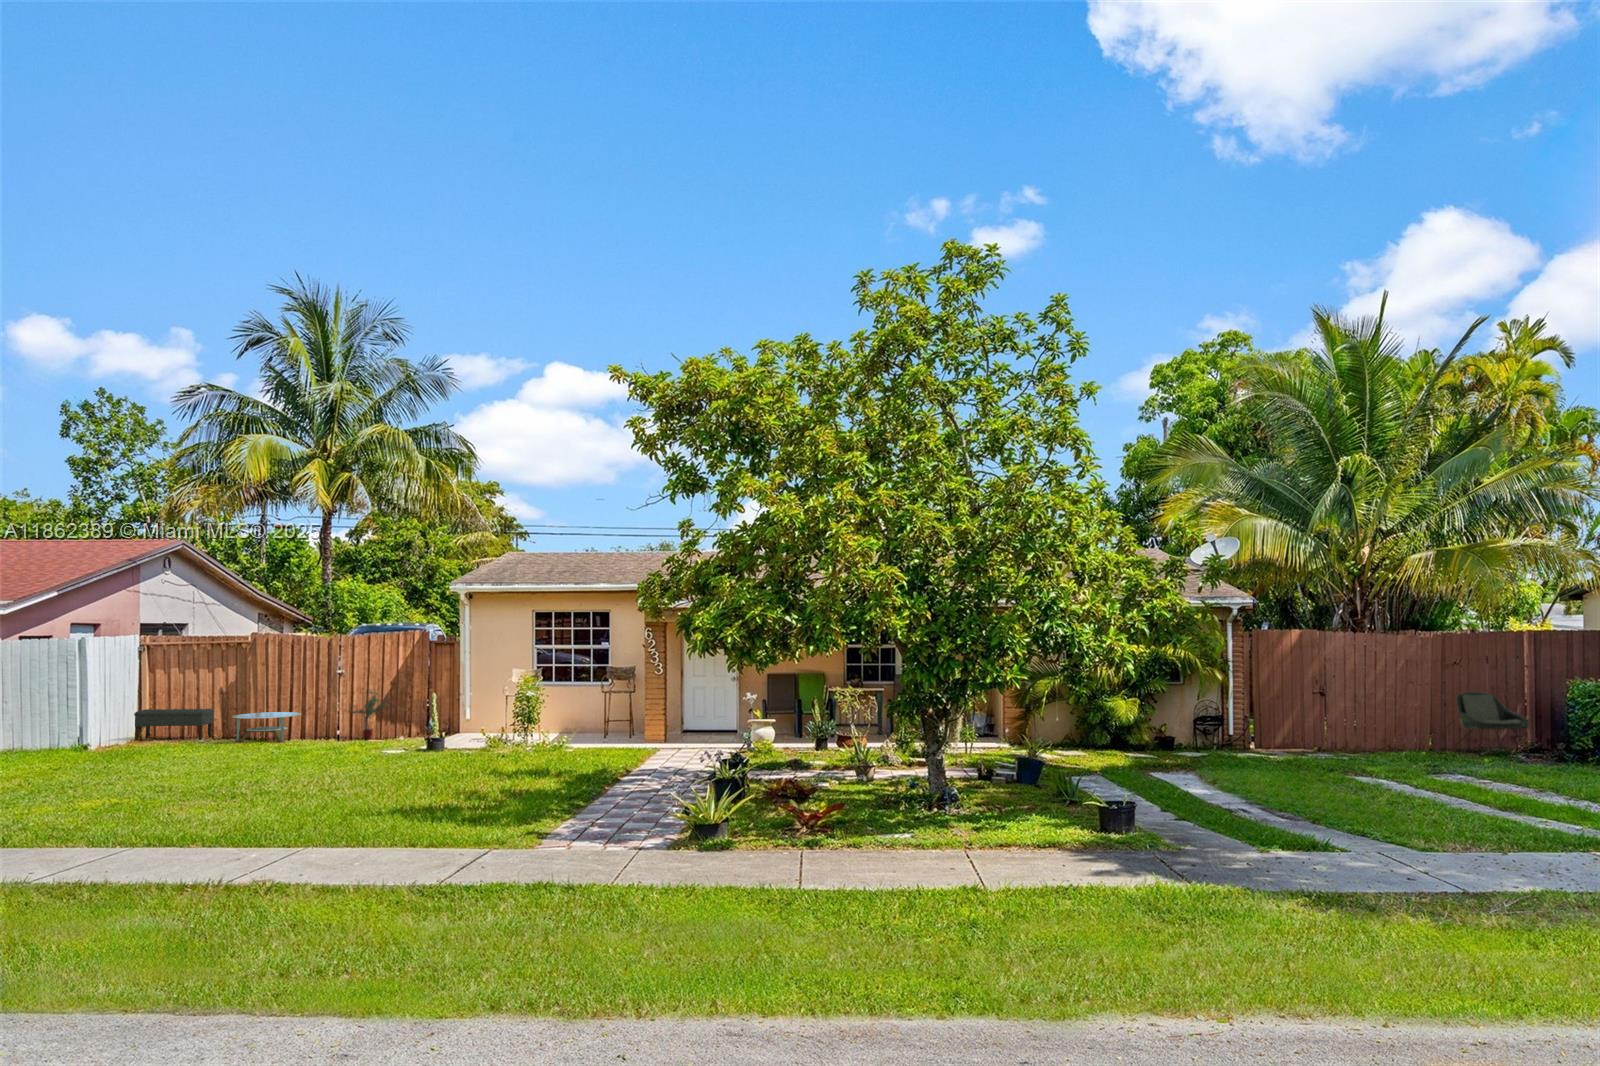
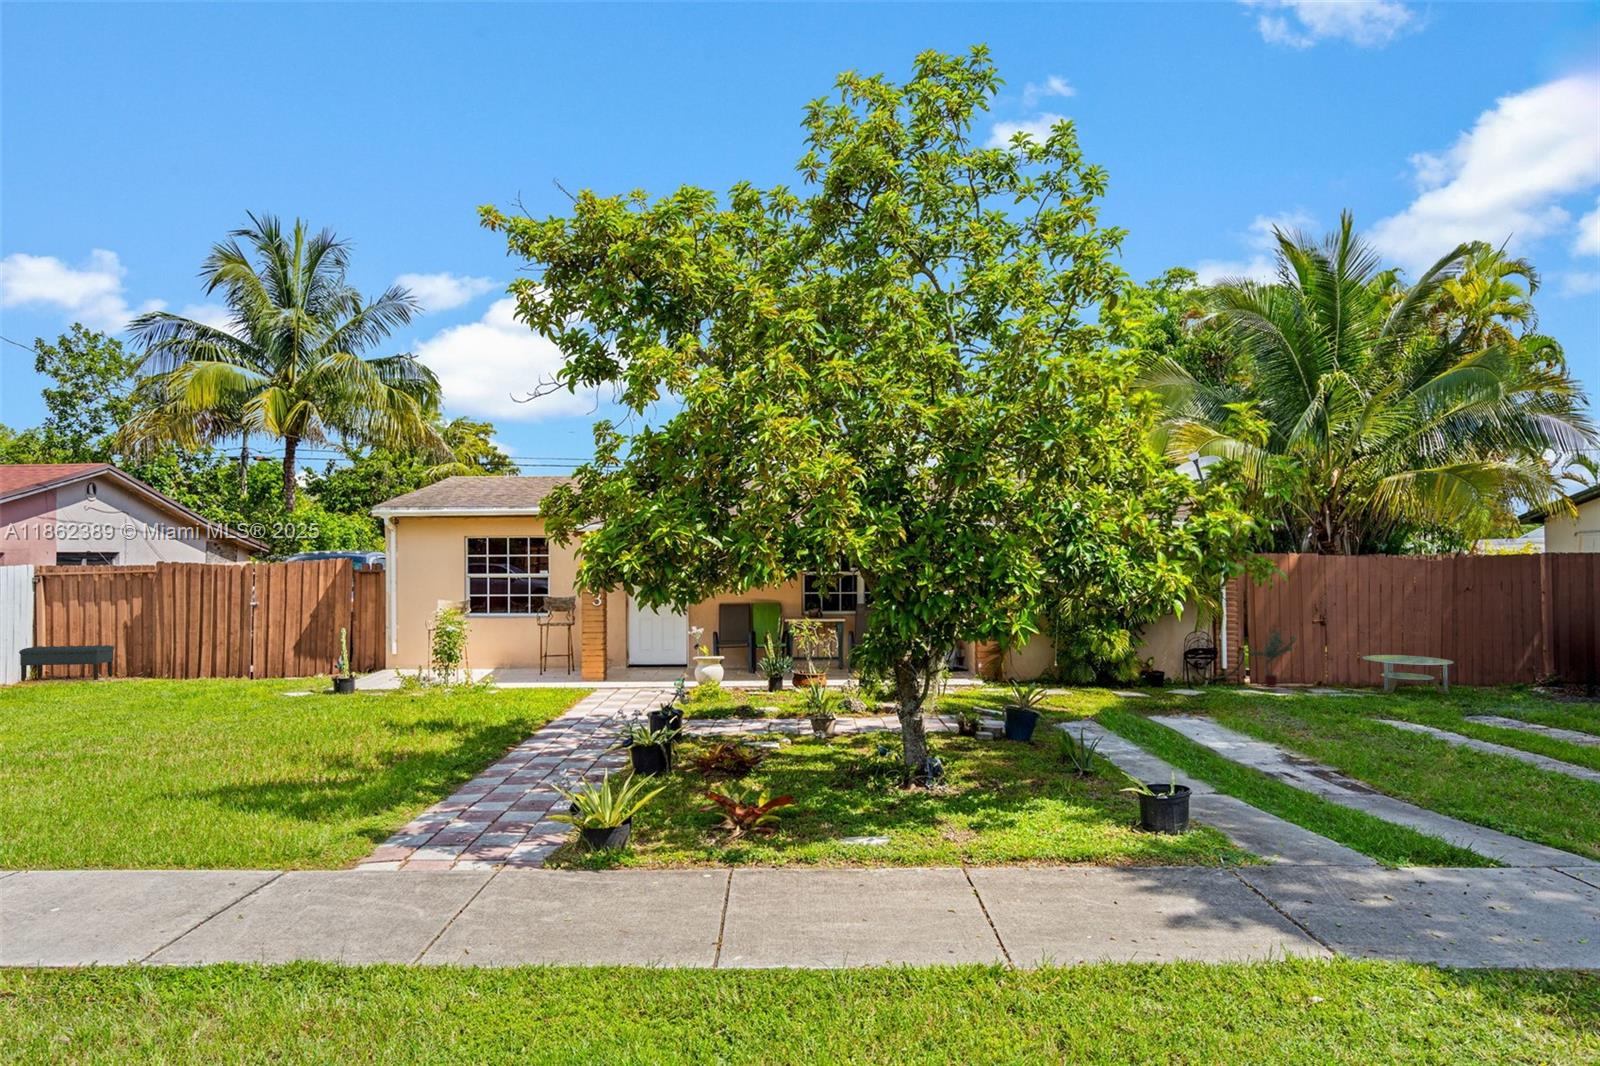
potted tree: present [348,689,388,739] -> present [1245,628,1296,687]
lounge chair: present [1456,692,1529,756] -> none [1471,623,1560,693]
round table: present [232,712,302,743] -> present [1362,655,1454,694]

